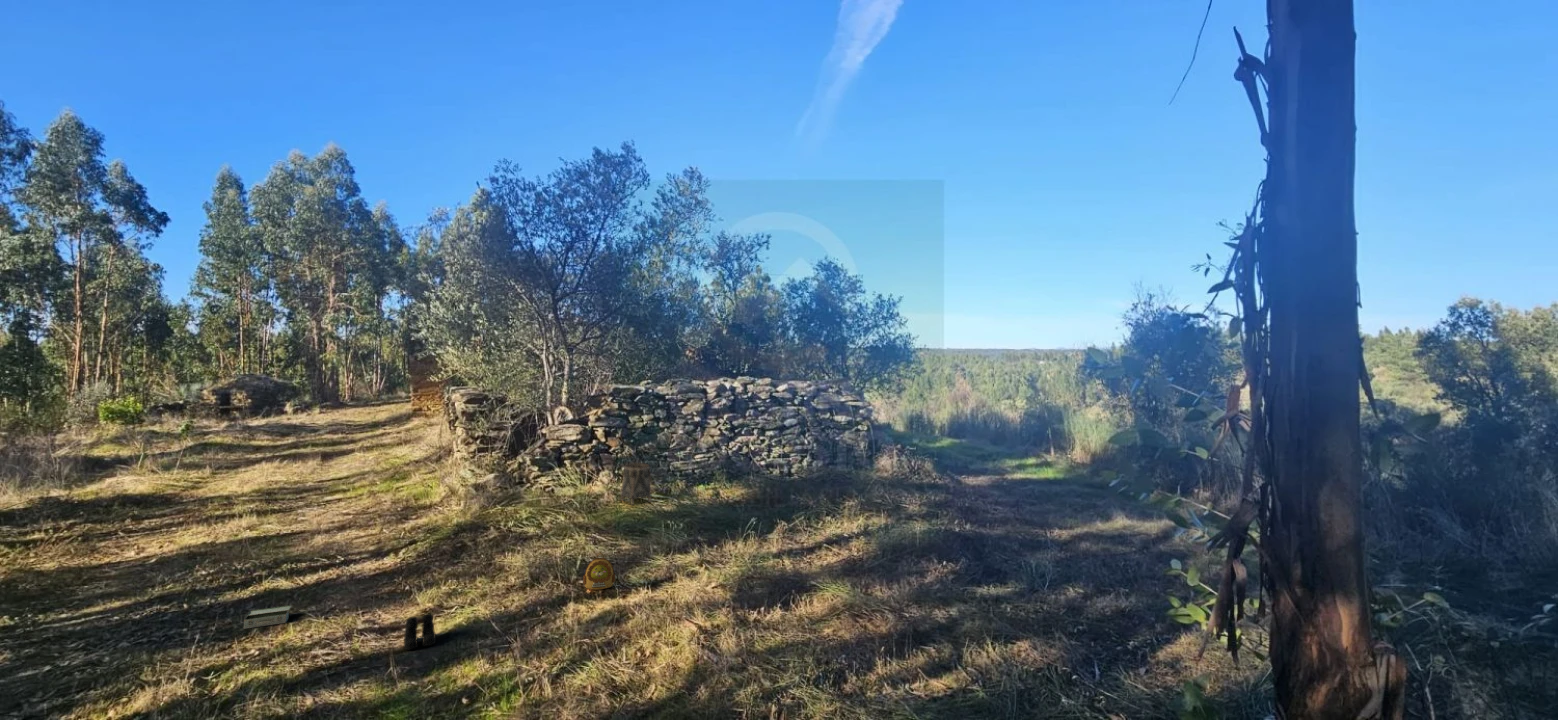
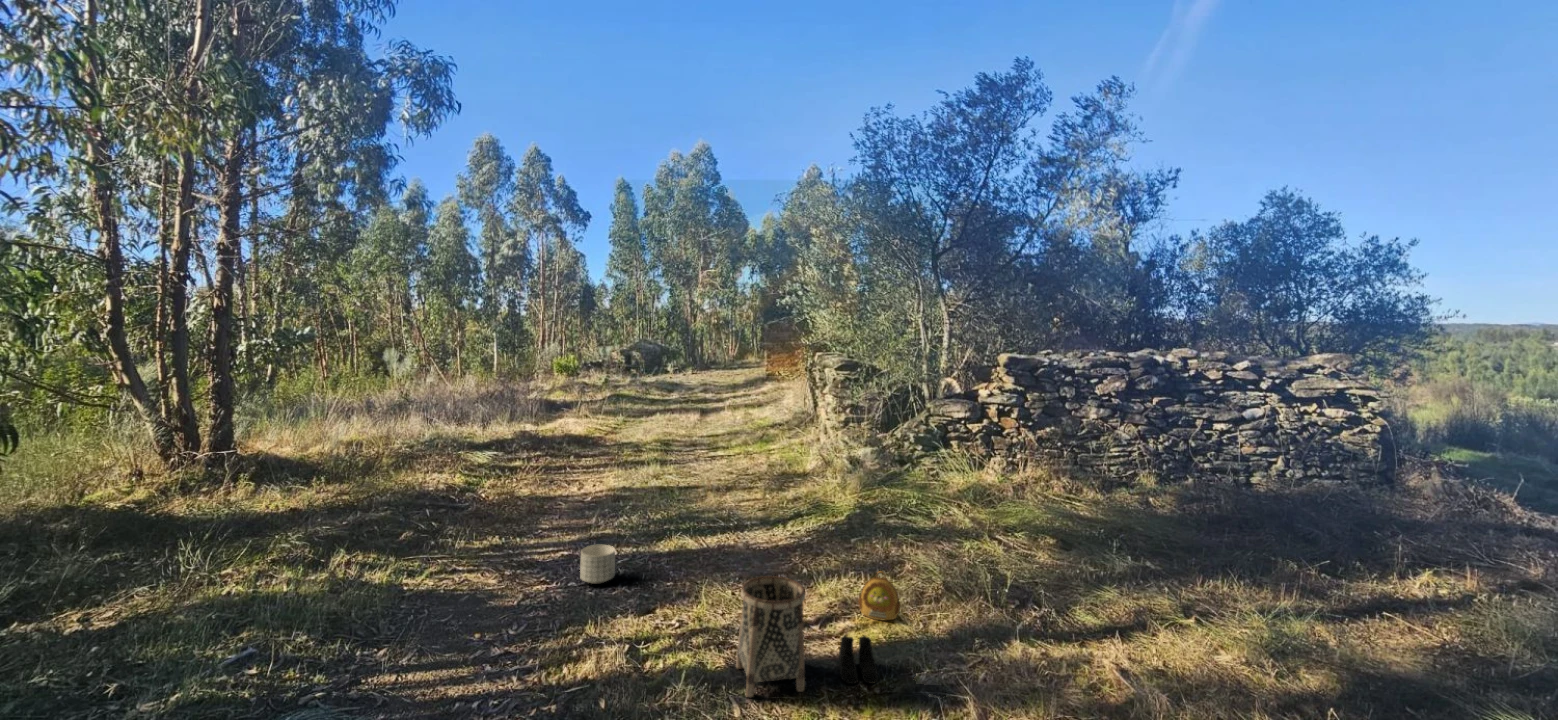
basket: present [621,463,652,504] -> present [736,576,805,697]
backpack: present [583,553,615,590] -> present [858,571,900,621]
planter: none [135,594,181,634] -> present [580,545,615,584]
toolbox: present [244,605,291,629] -> none [667,577,707,599]

